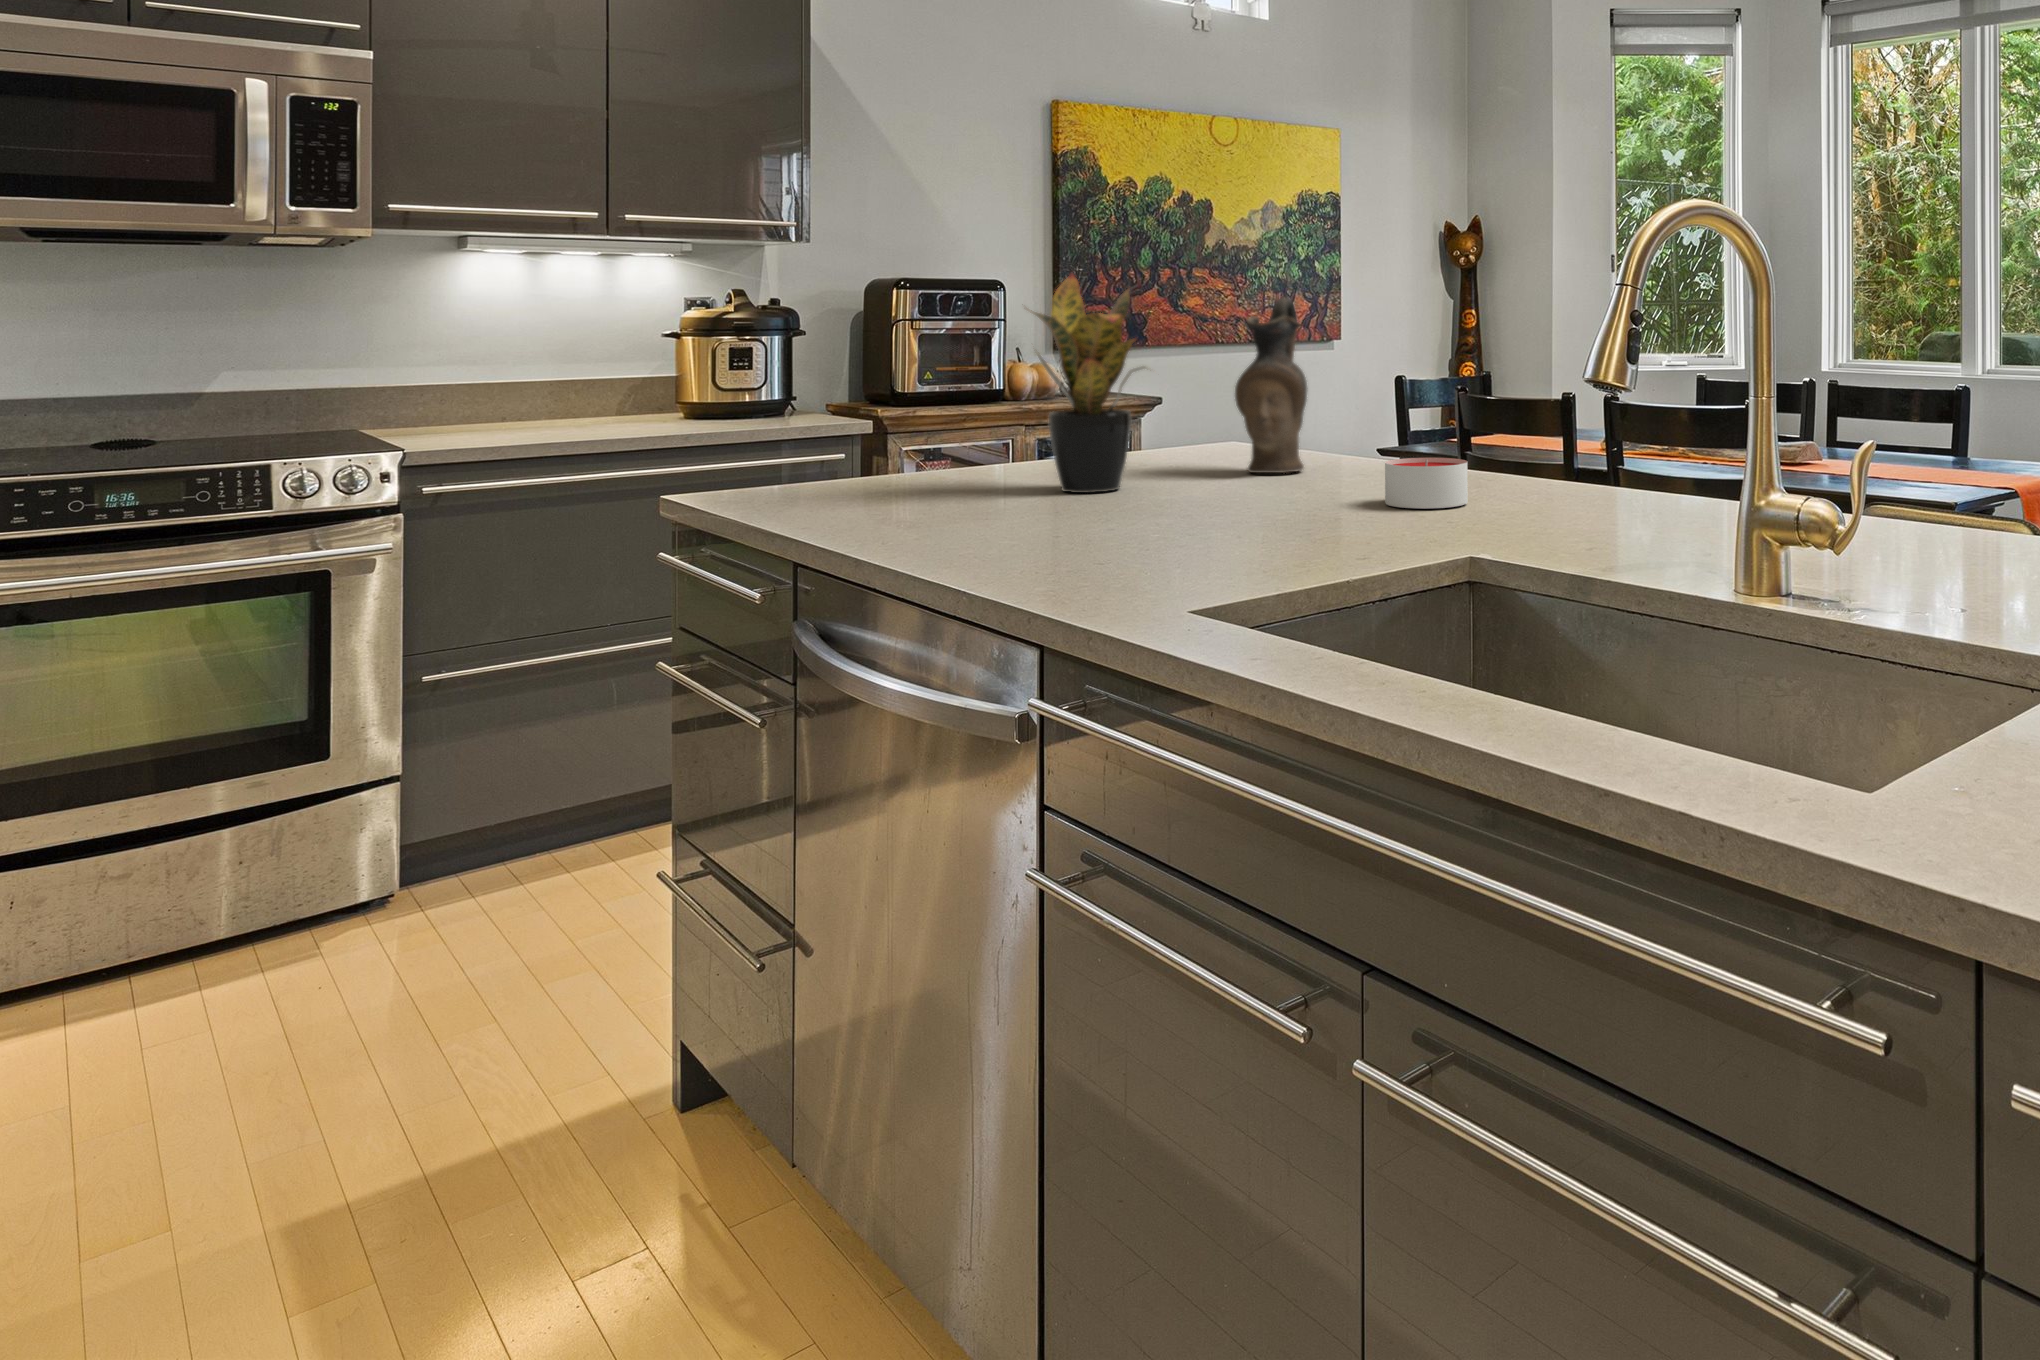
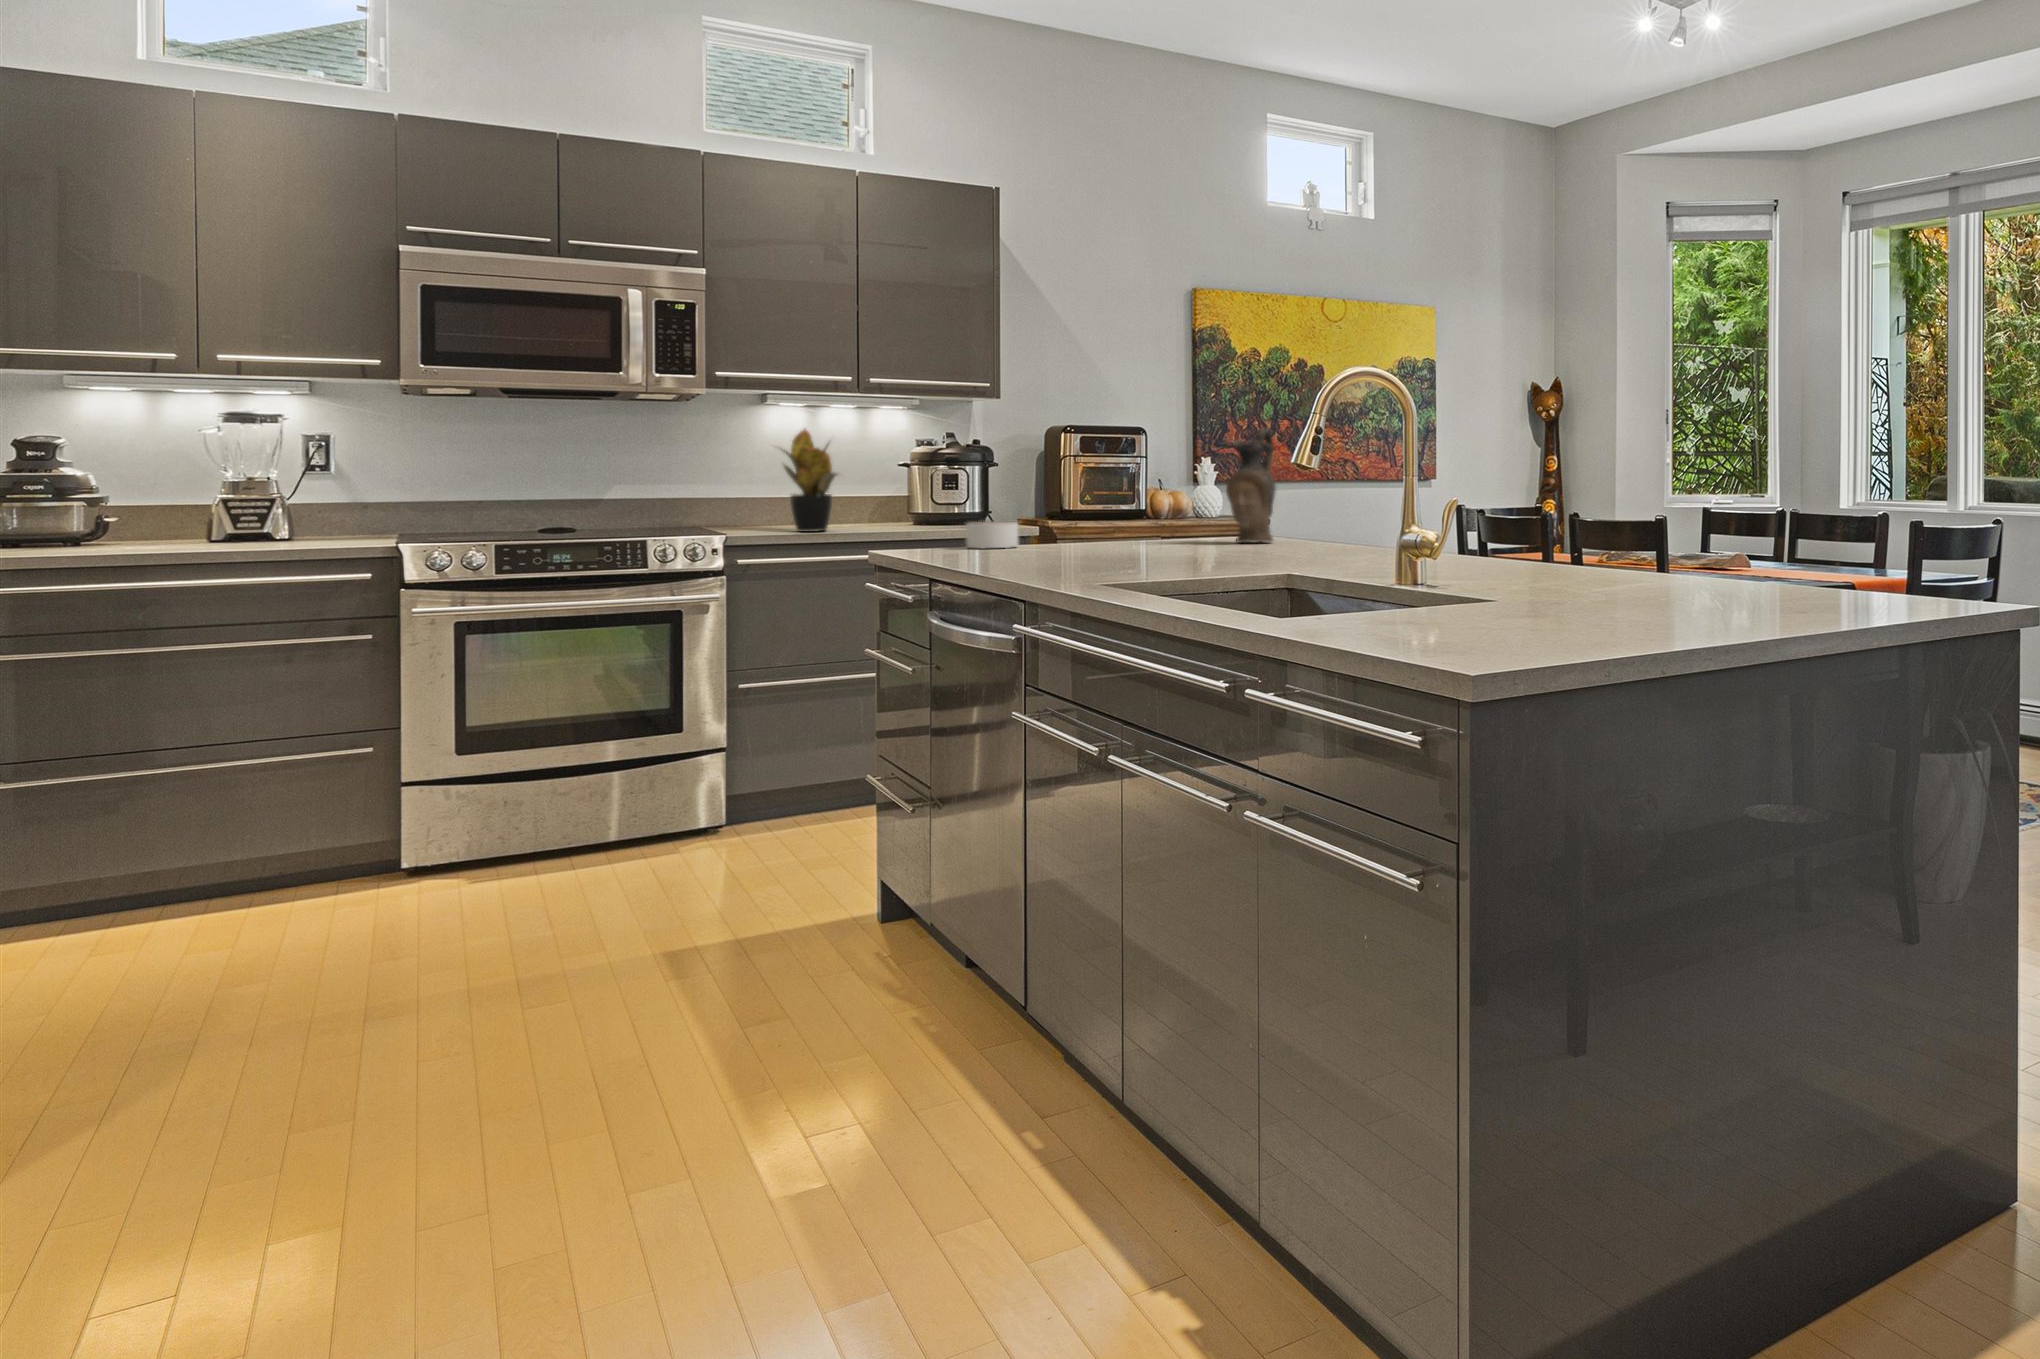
potted plant: present [1031,274,1146,493] -> present [782,428,838,532]
candle: present [1385,458,1468,509] -> present [966,522,1019,548]

